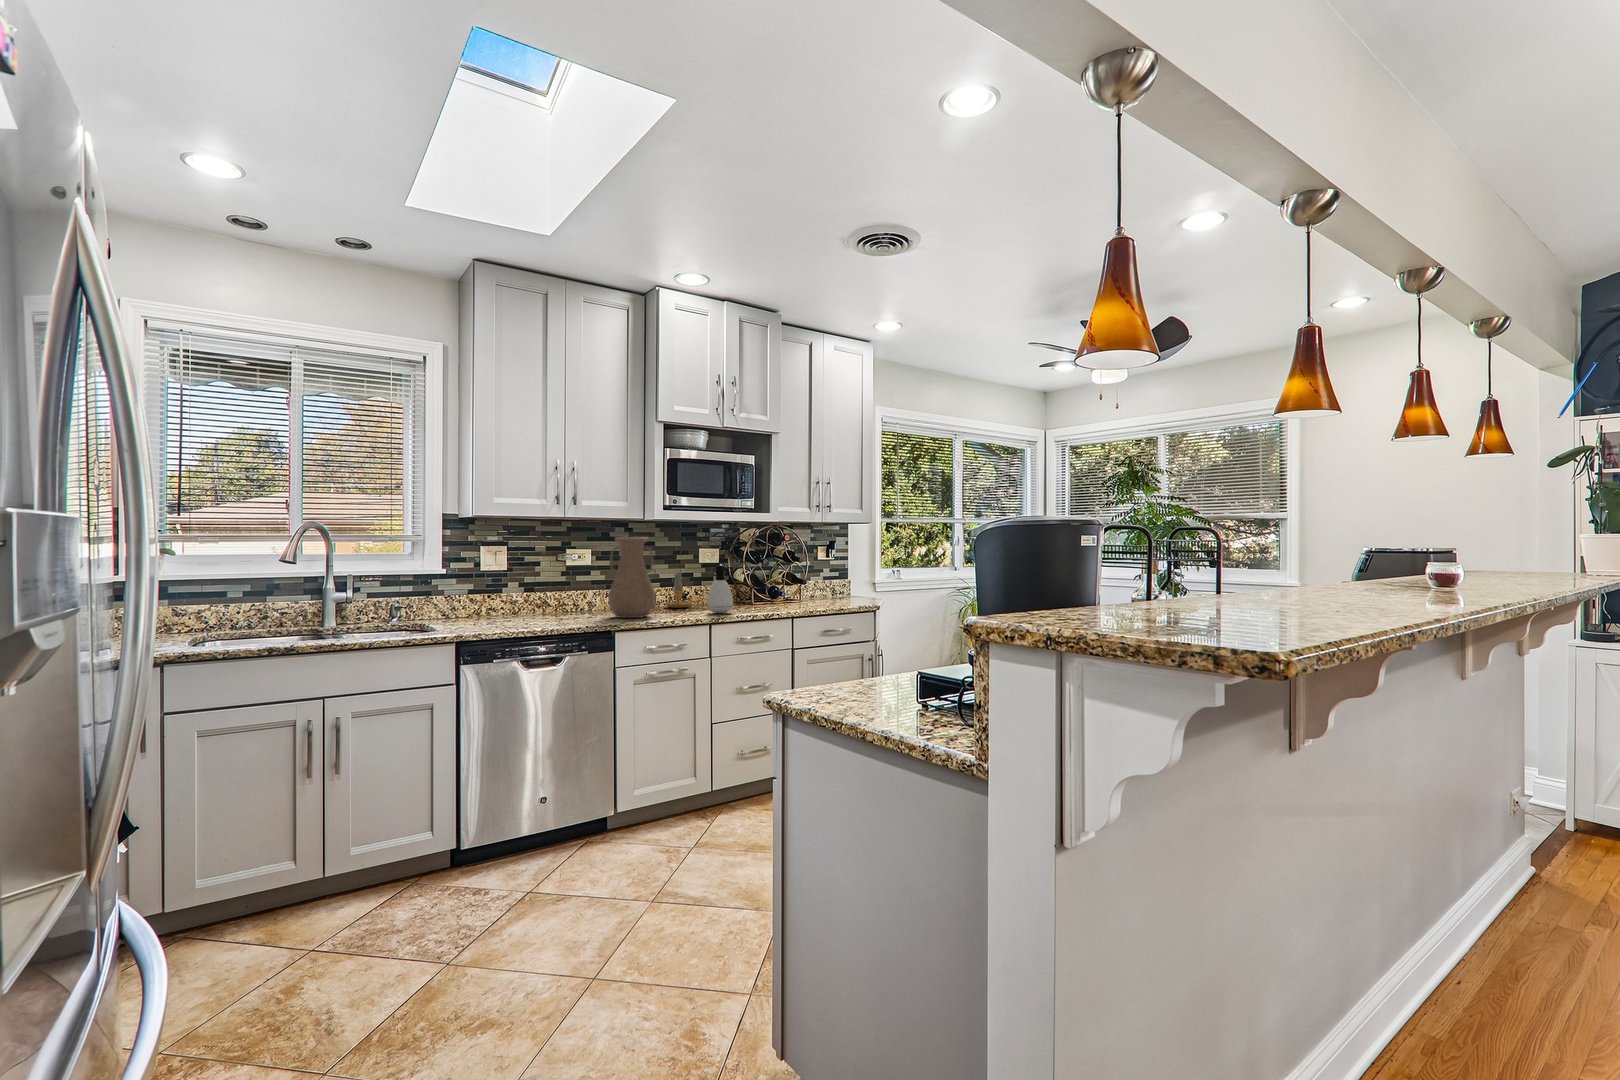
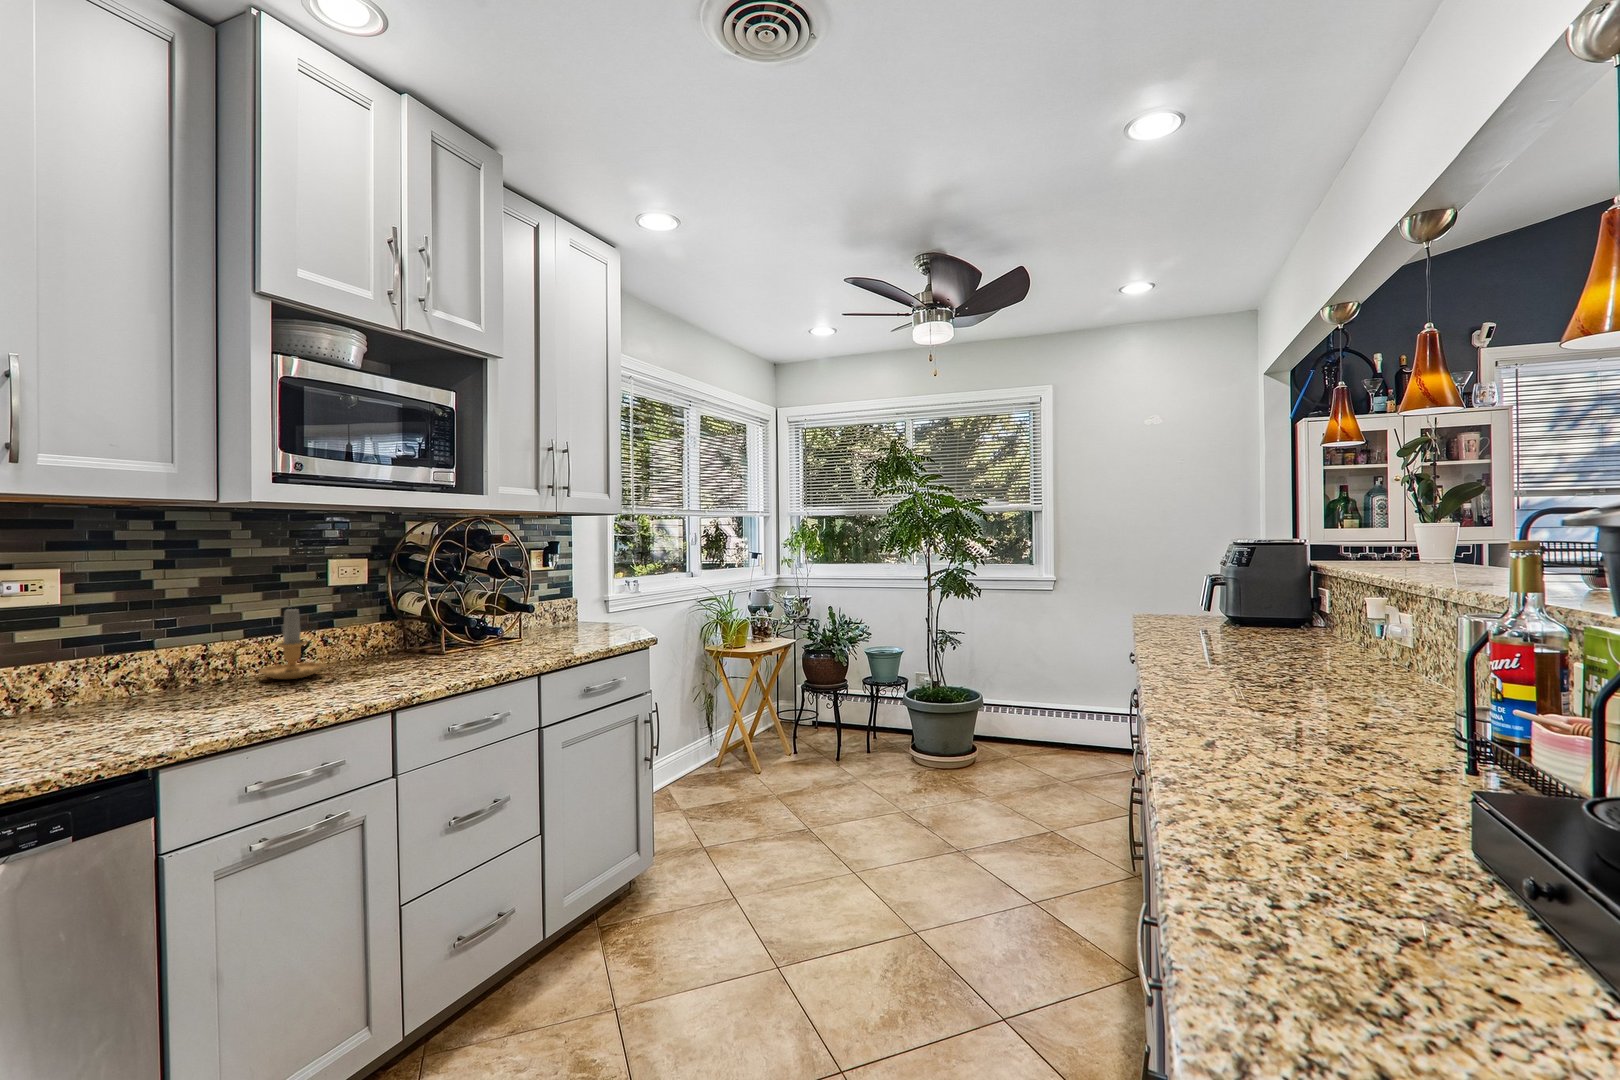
vase: present [608,537,656,618] -> none [117,541,255,729]
soap dispenser: present [707,565,733,613] -> none [374,594,429,687]

